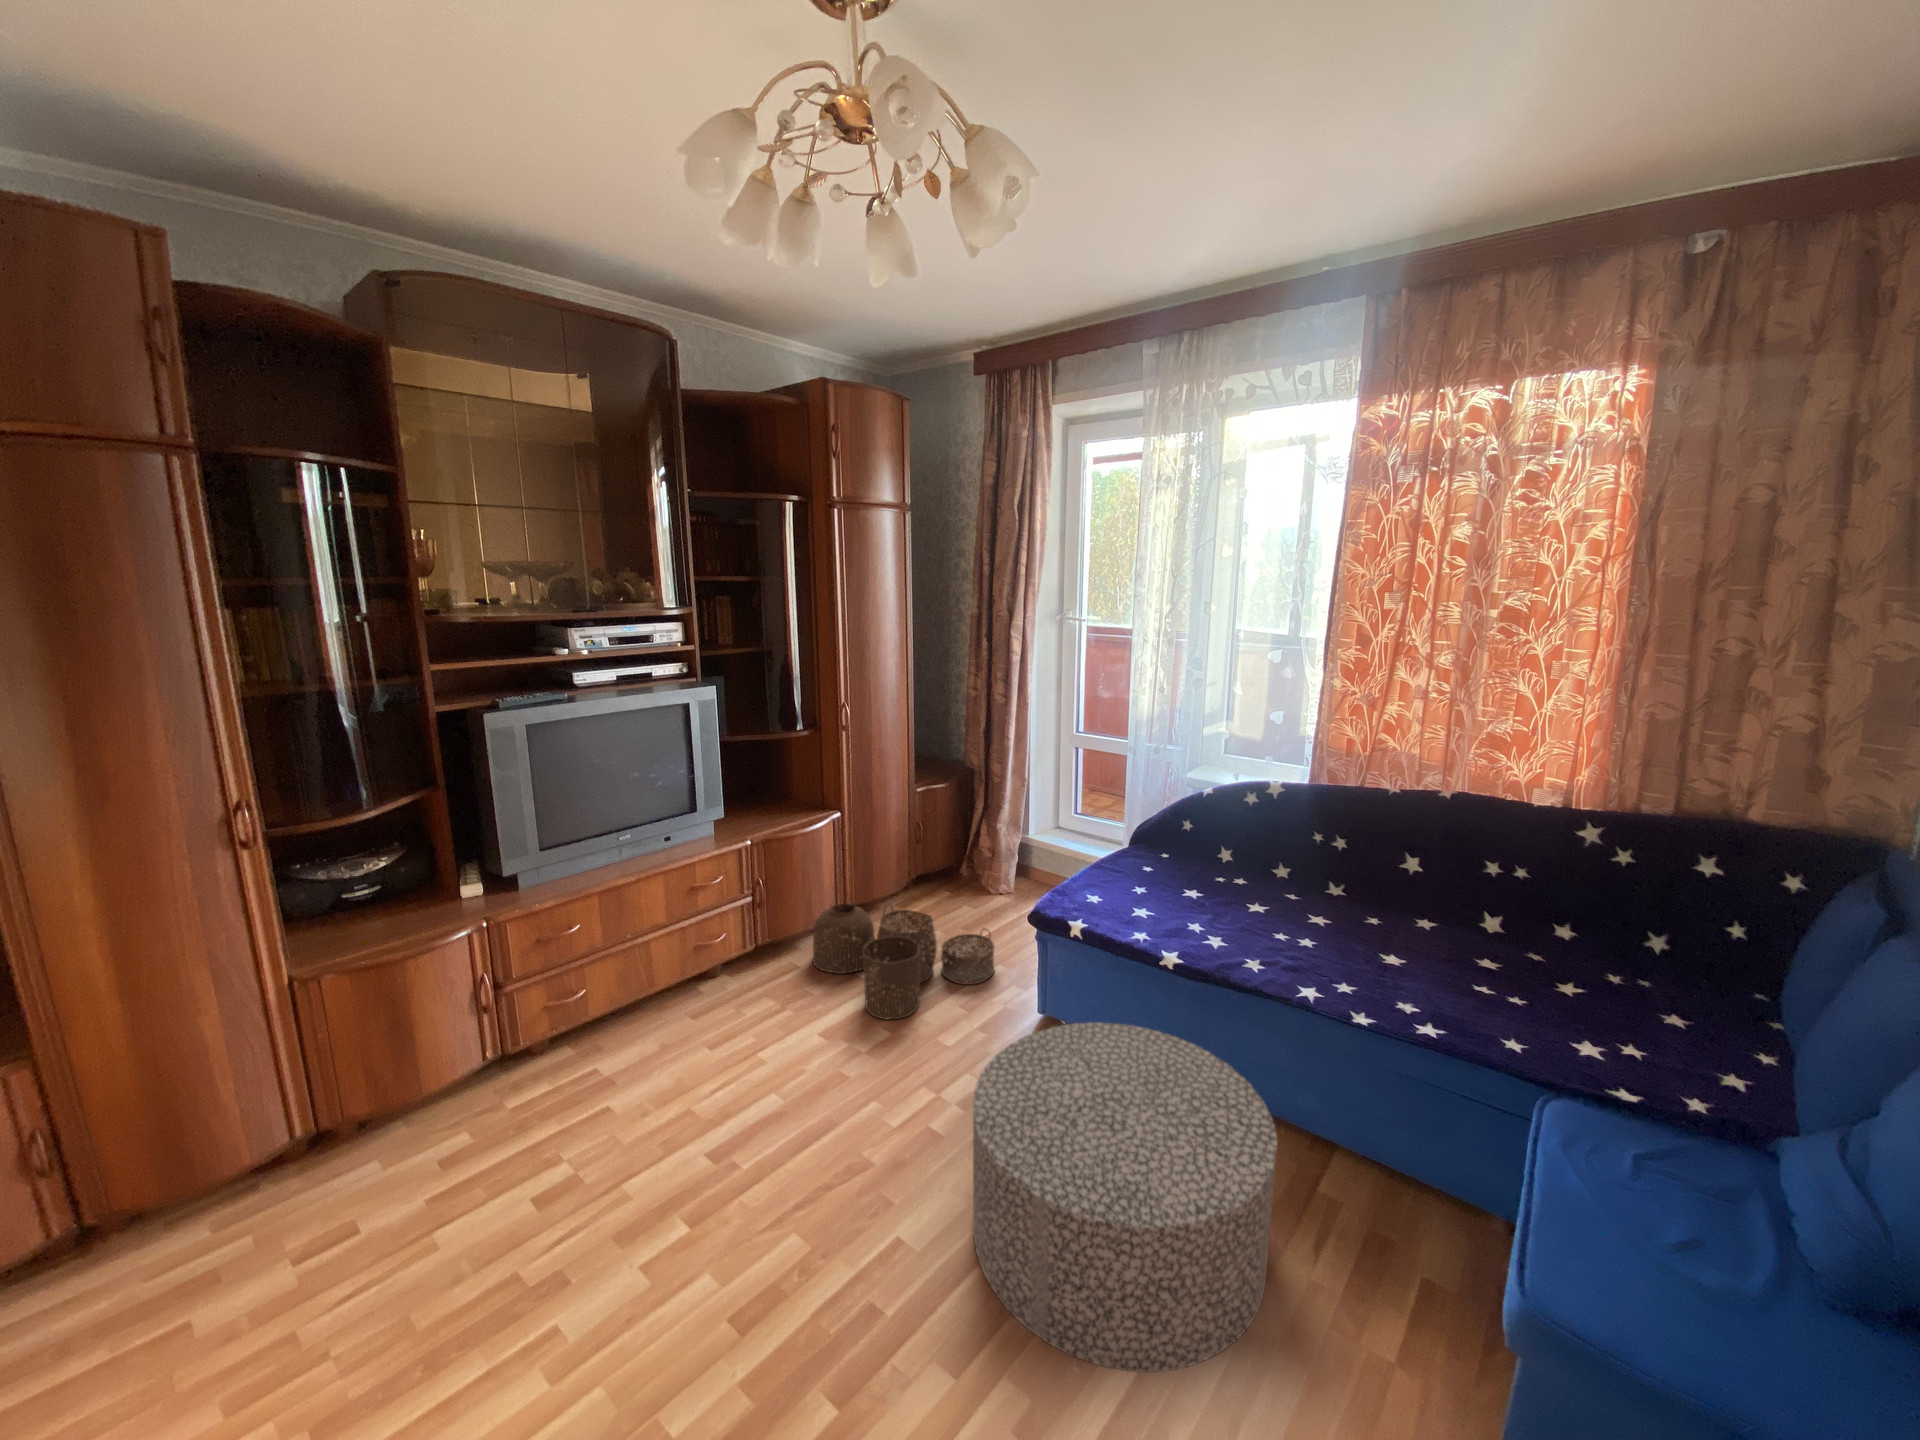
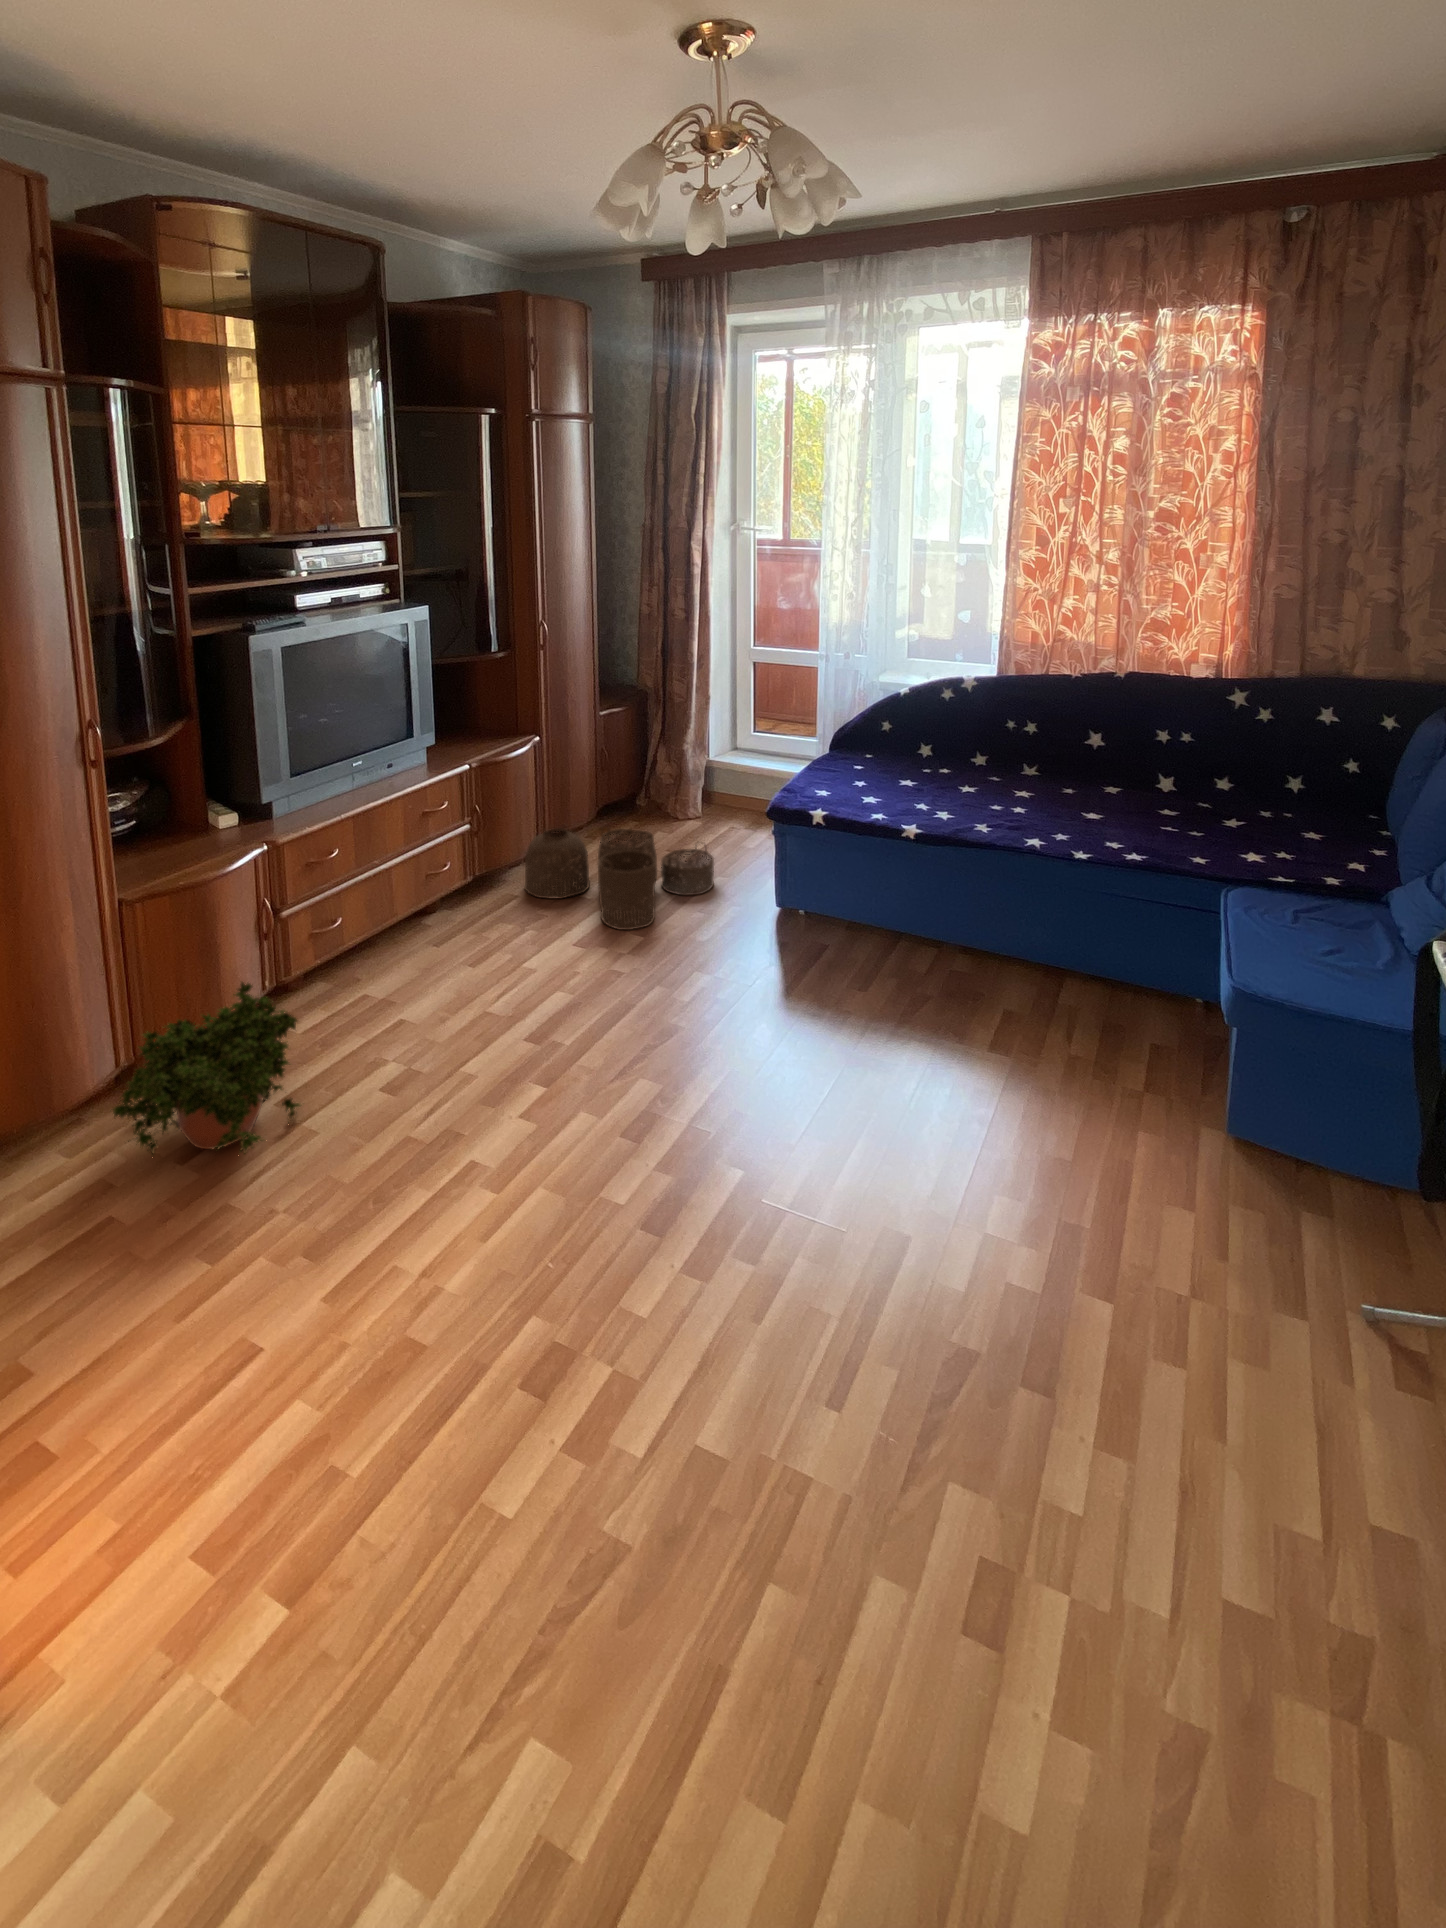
ottoman: present [973,1023,1277,1372] -> none [784,886,1045,1129]
potted plant: none [239,1064,464,1280] -> present [113,982,301,1154]

